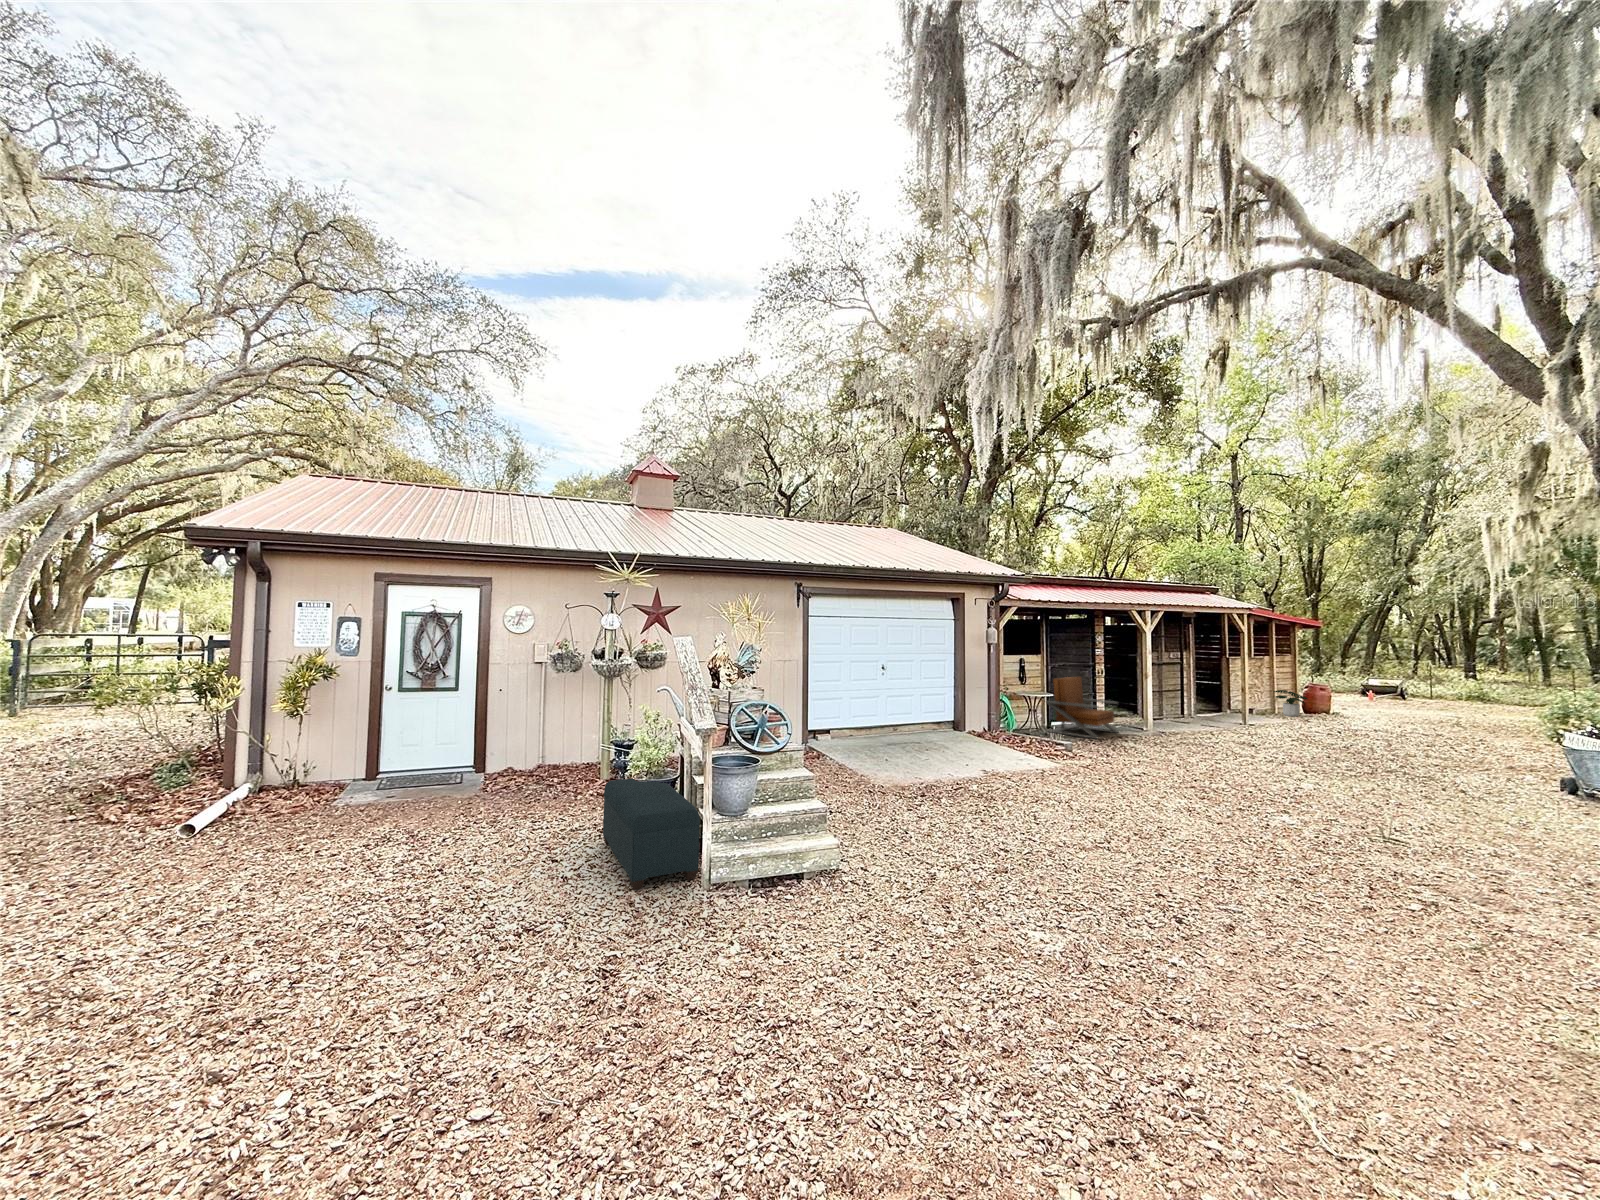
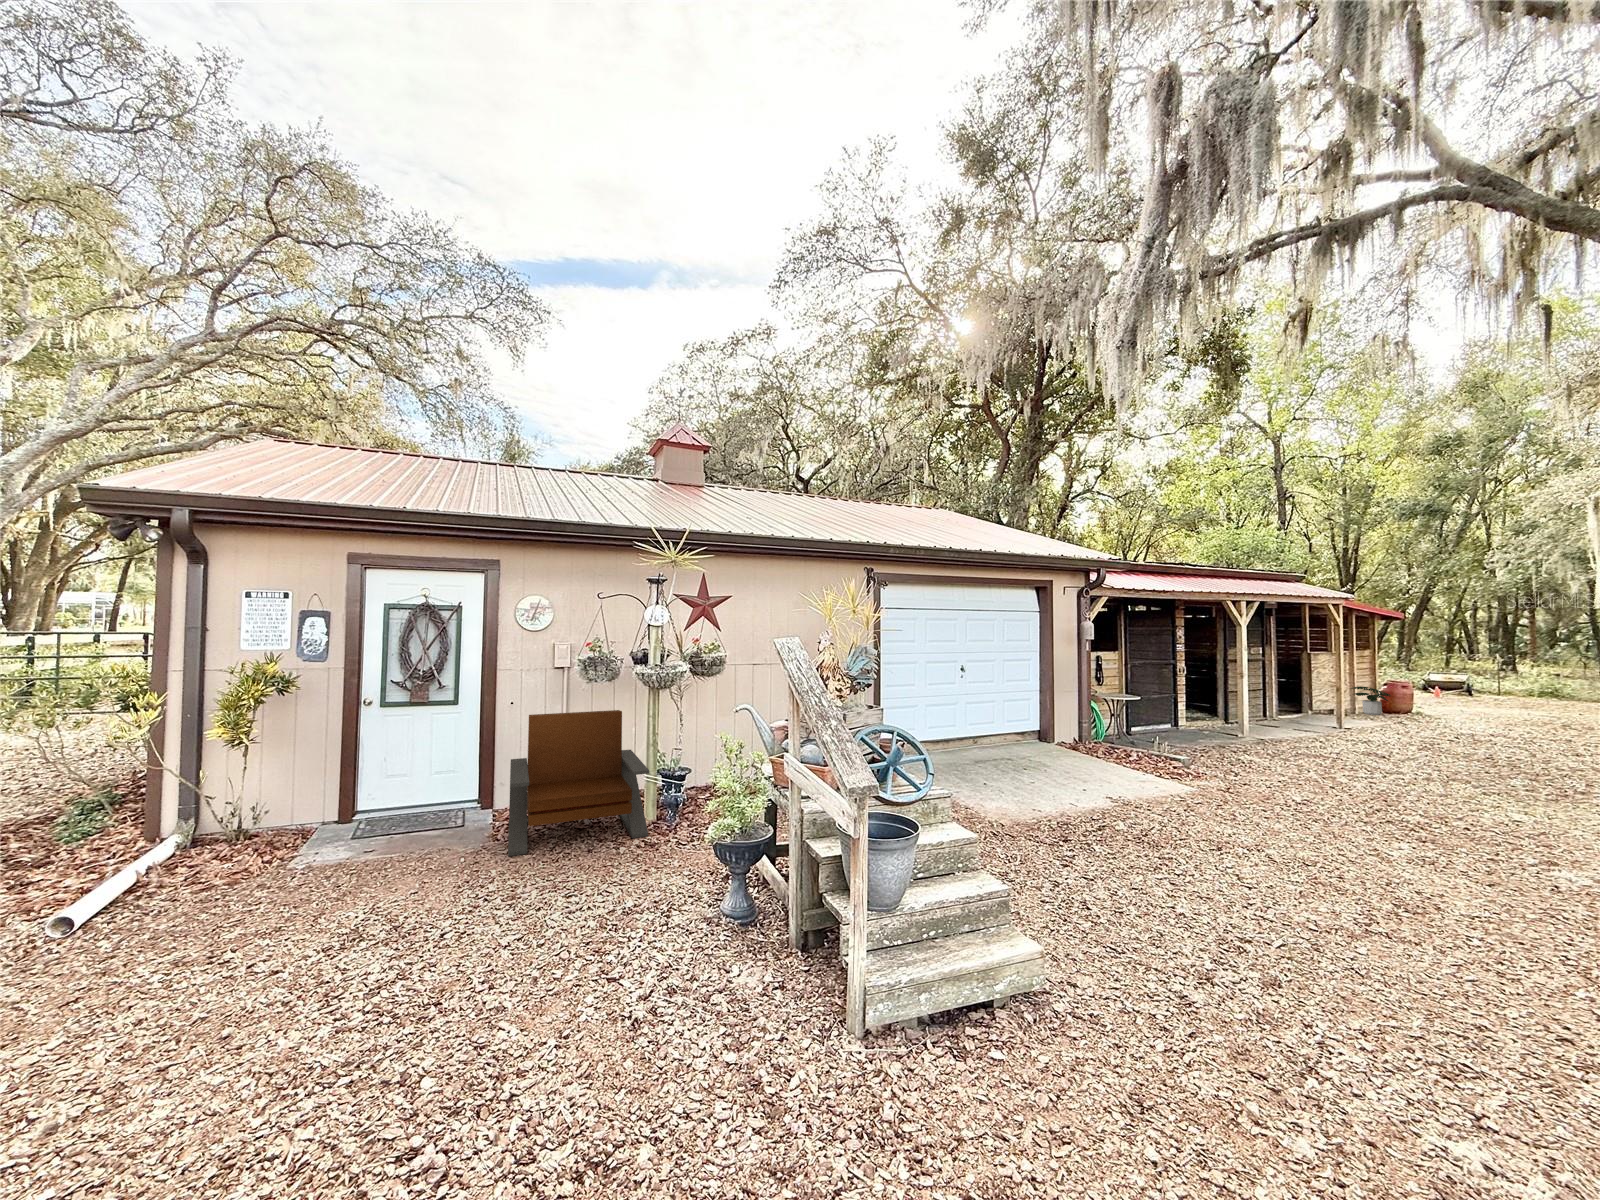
lounge chair: present [1046,677,1118,739] -> present [508,710,649,856]
bench: present [603,779,700,890] -> none [673,832,840,1041]

